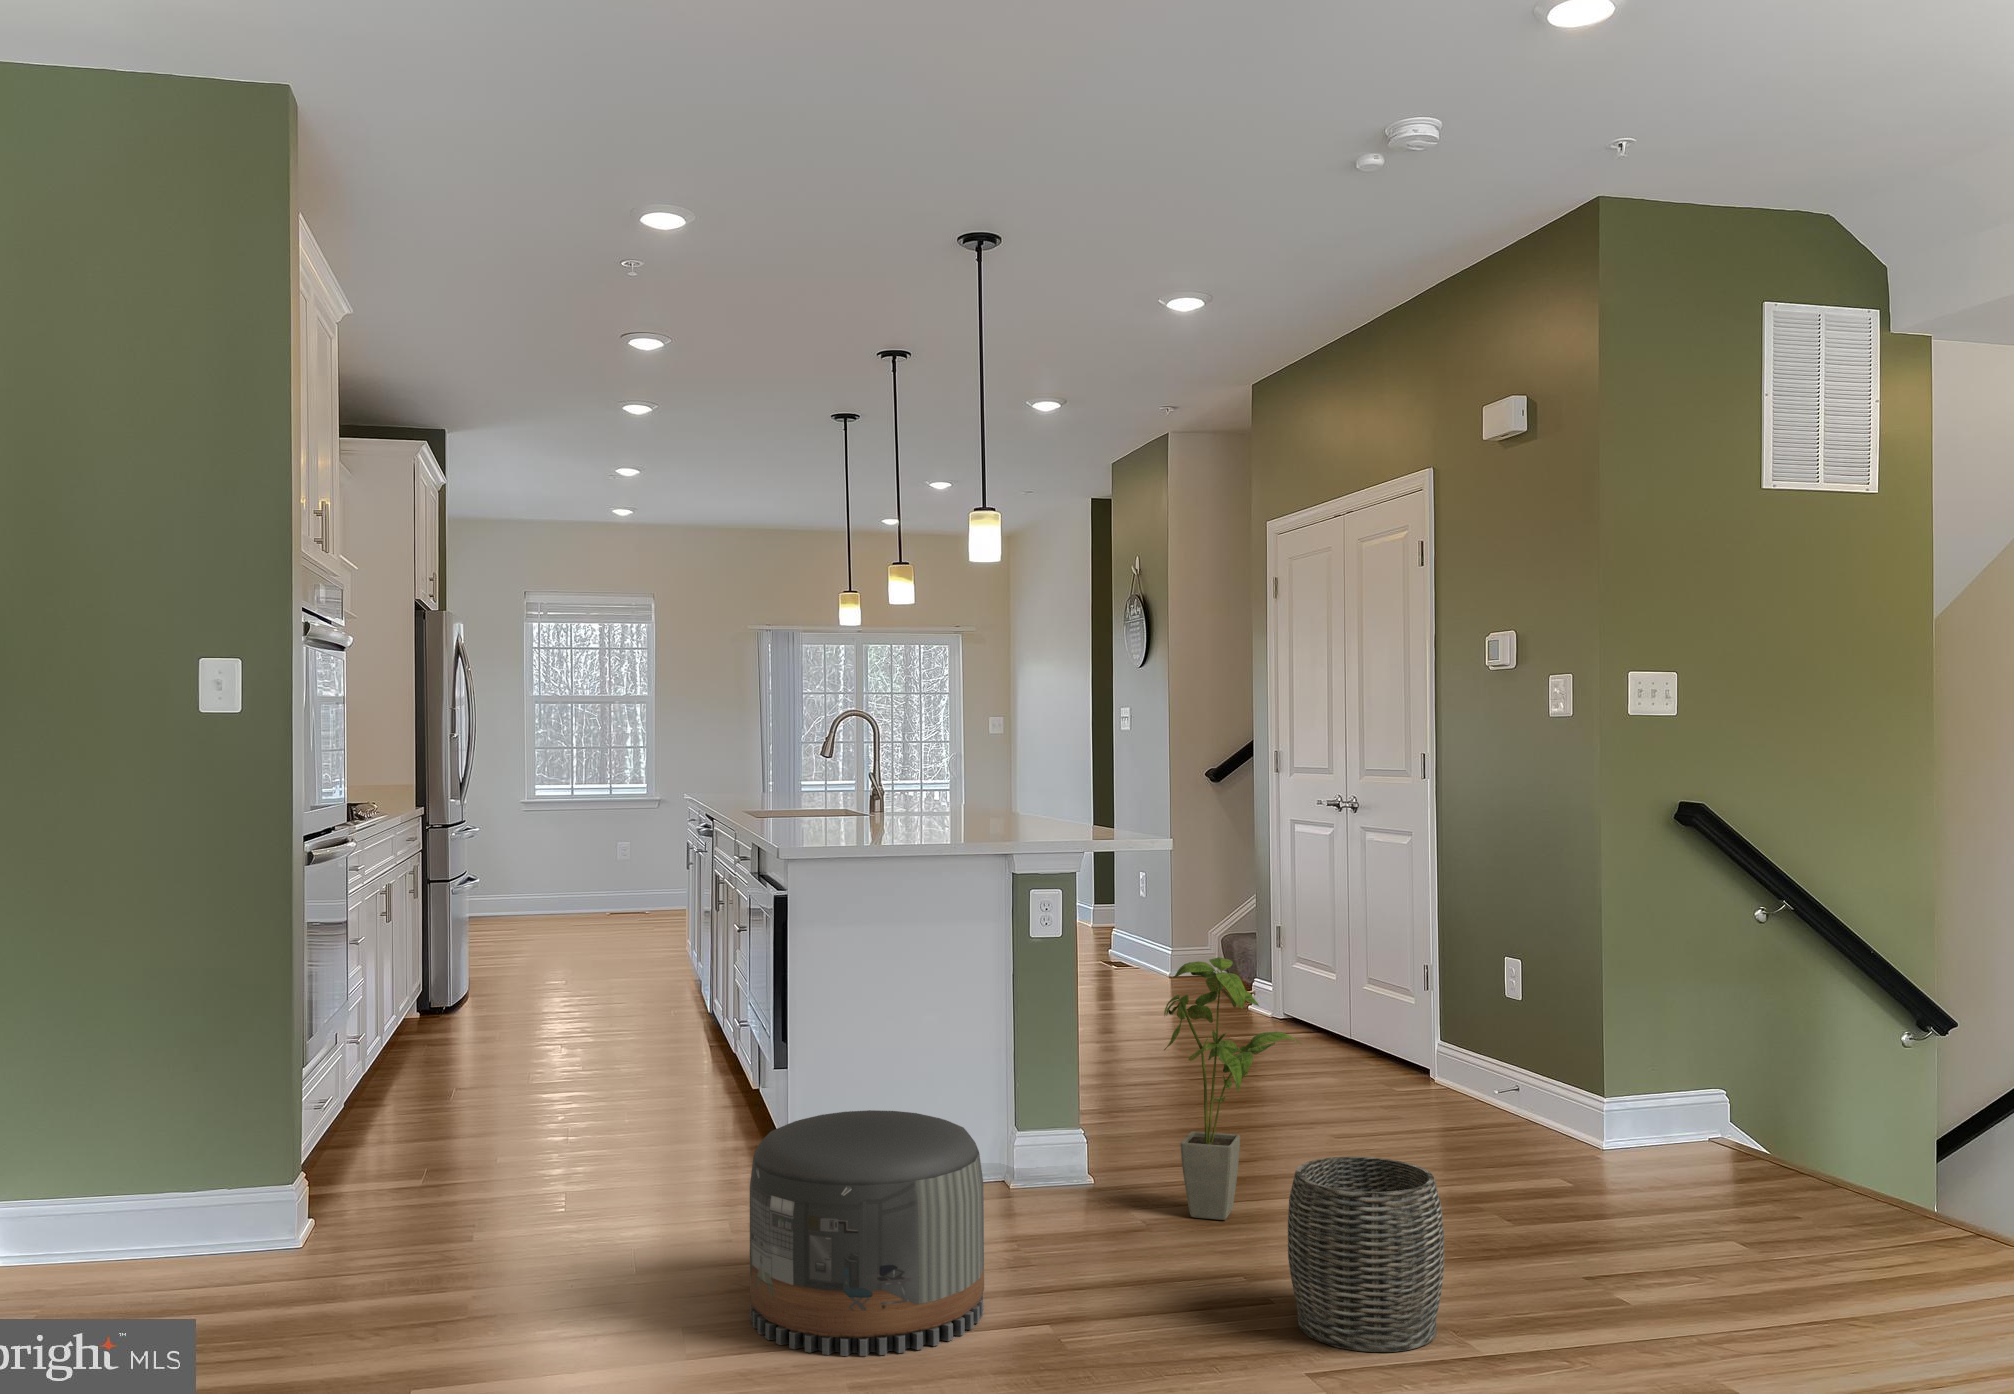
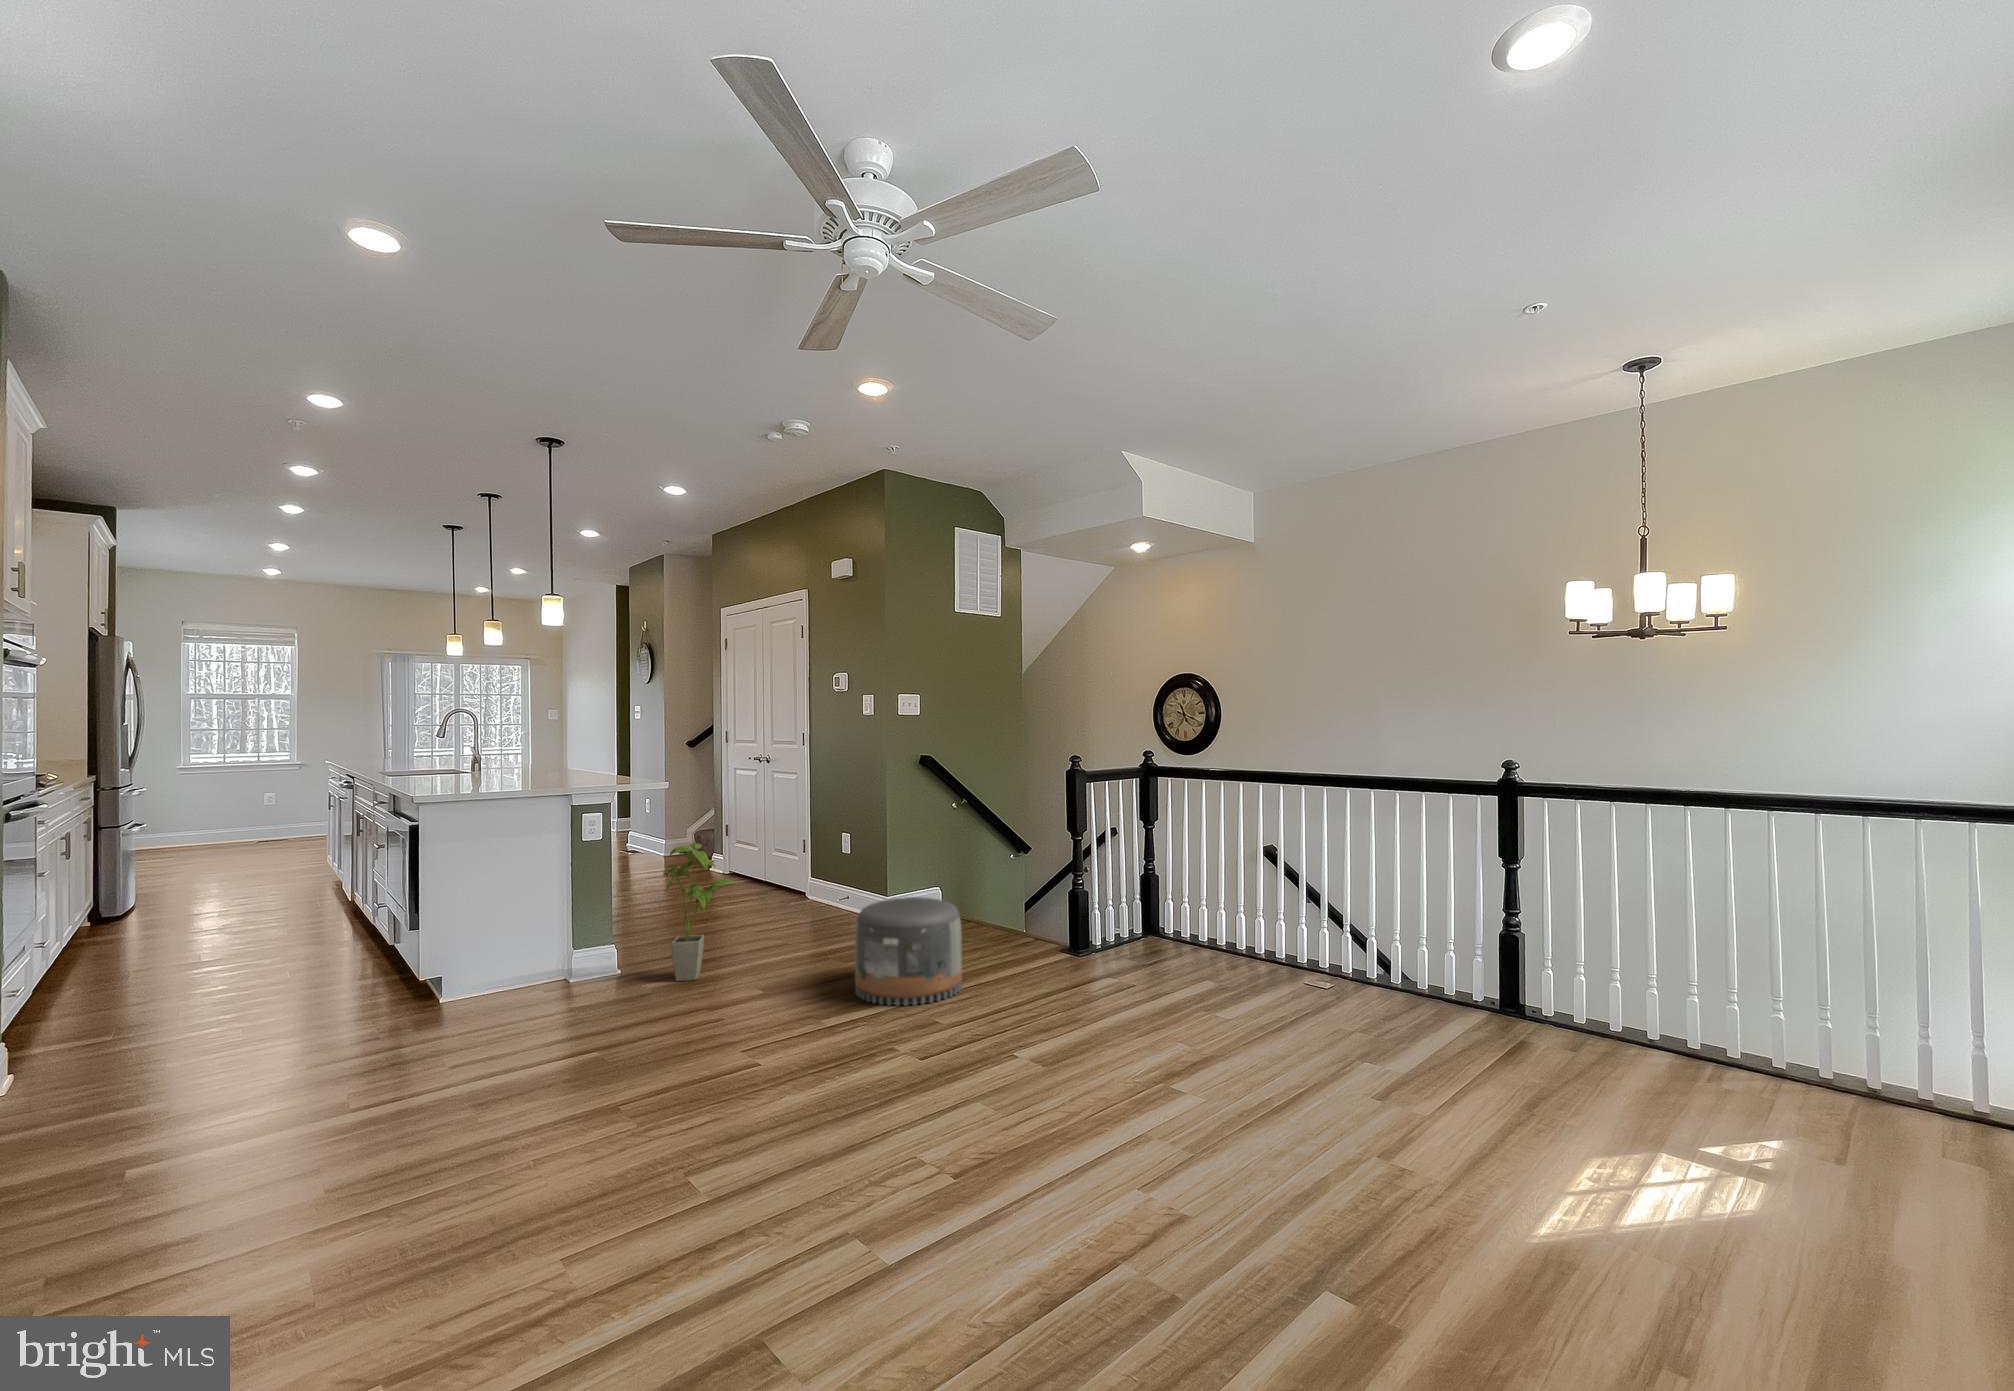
pouf: present [750,1110,984,1356] -> present [855,897,962,1006]
woven basket: present [1288,1157,1444,1352] -> none [729,937,808,1032]

